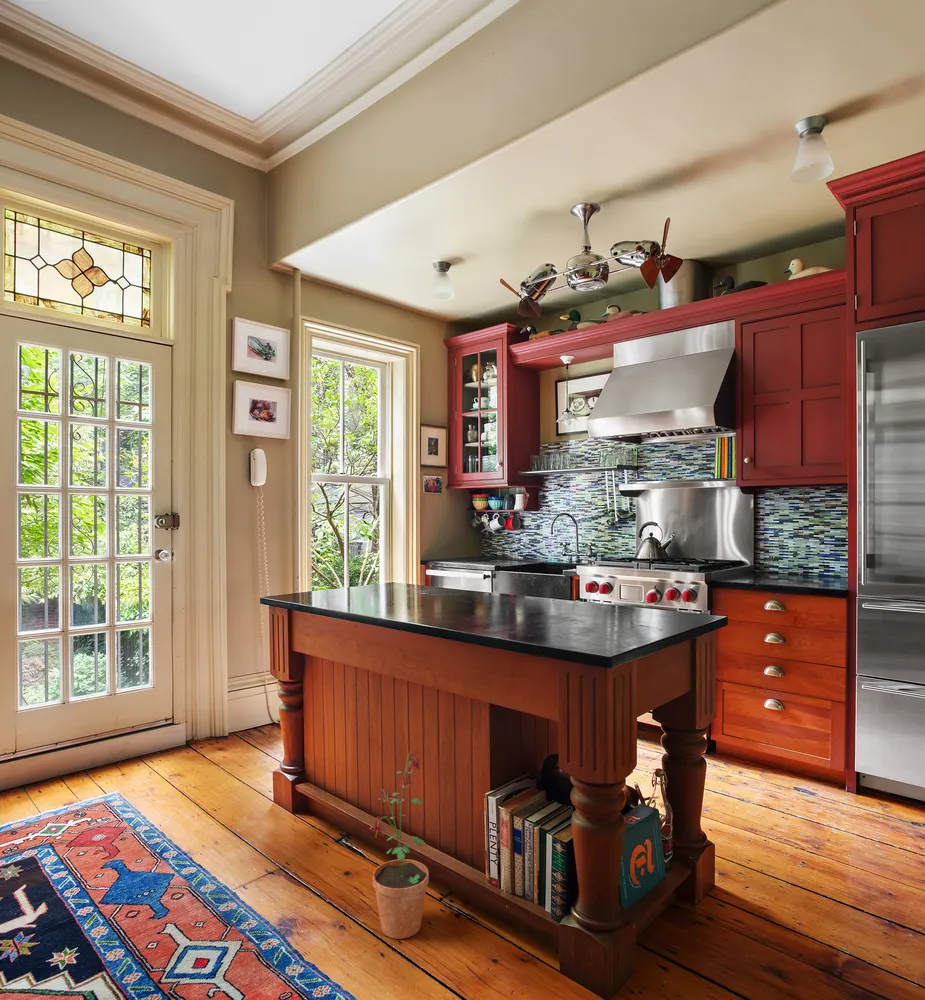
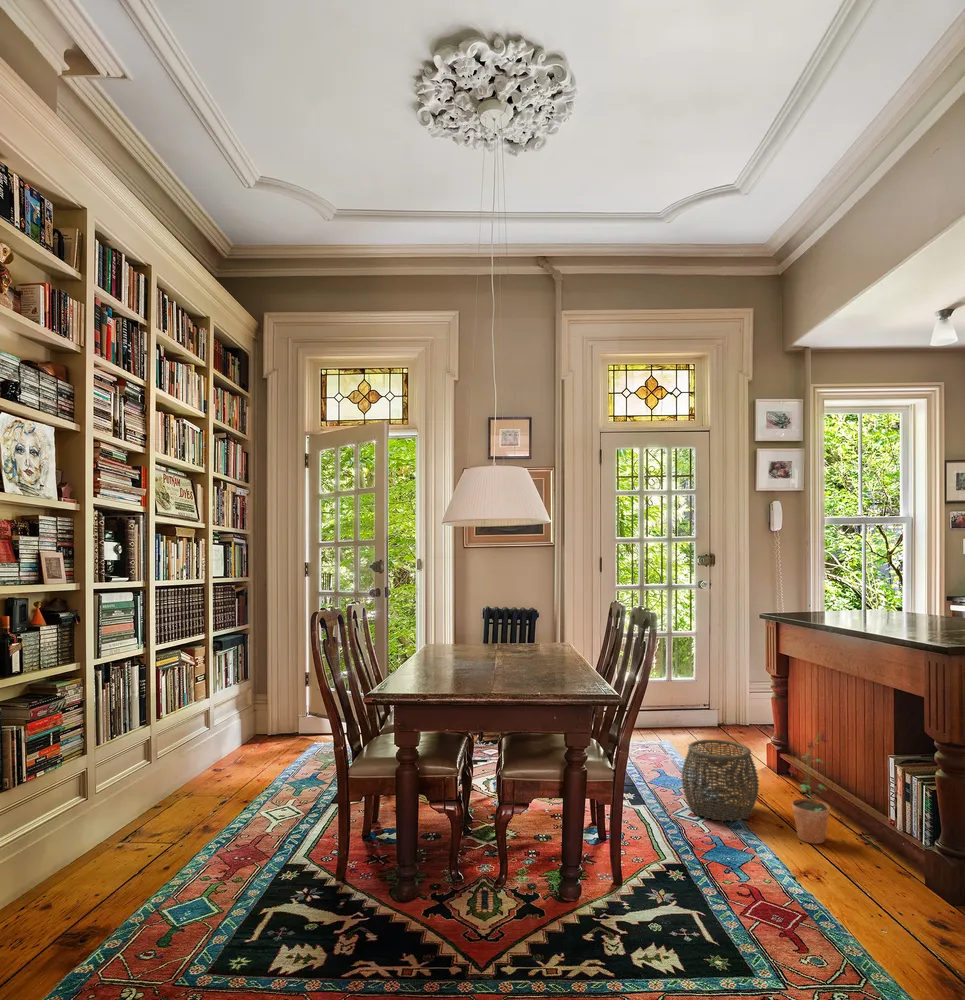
woven basket: none [175,795,310,957] -> present [682,740,759,821]

